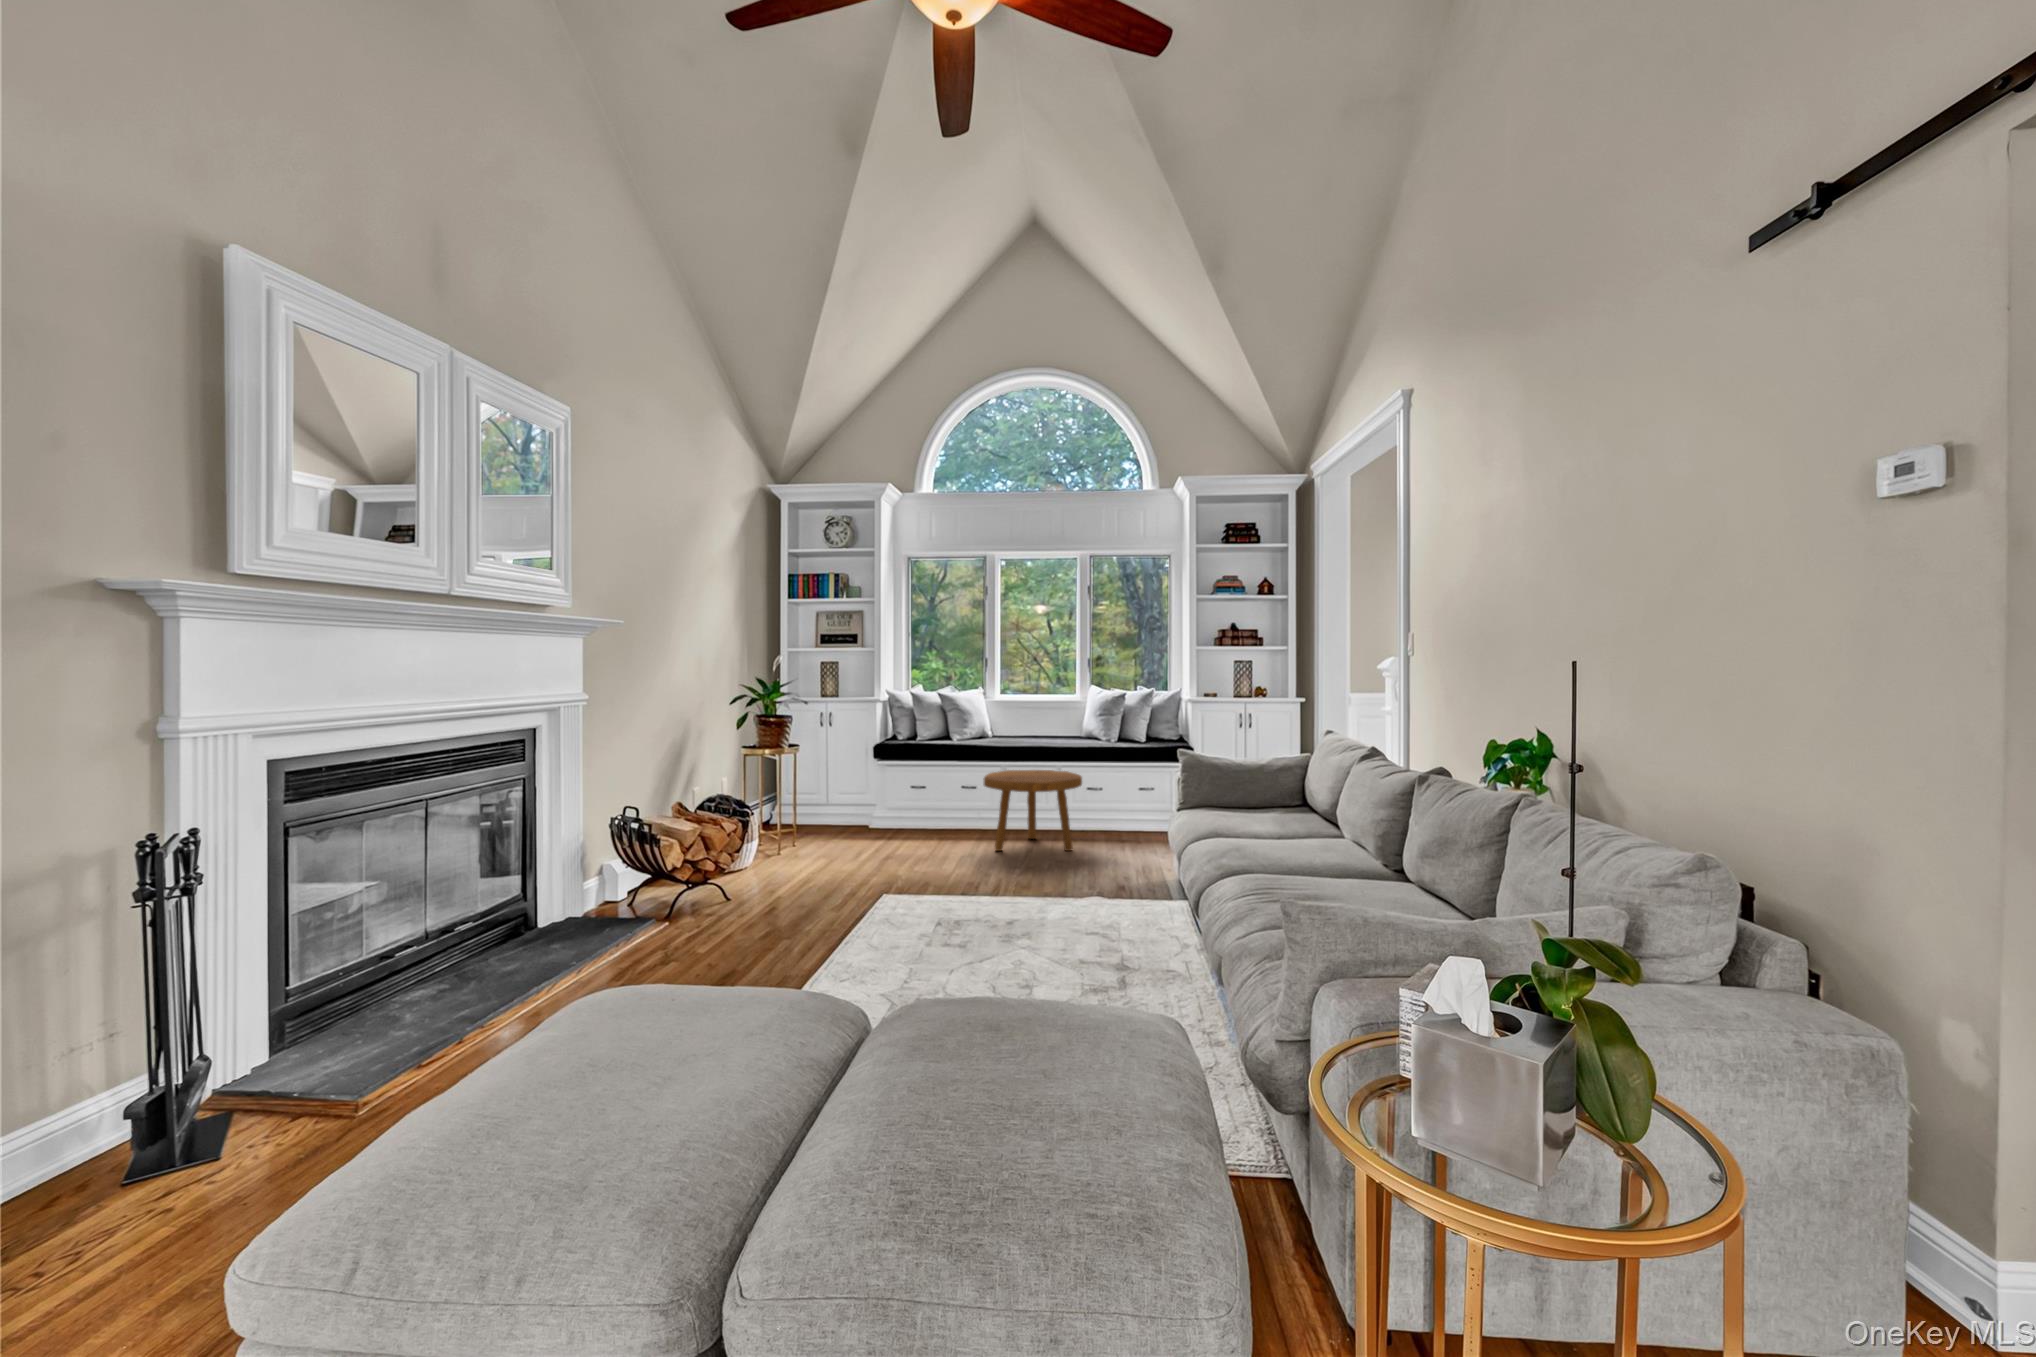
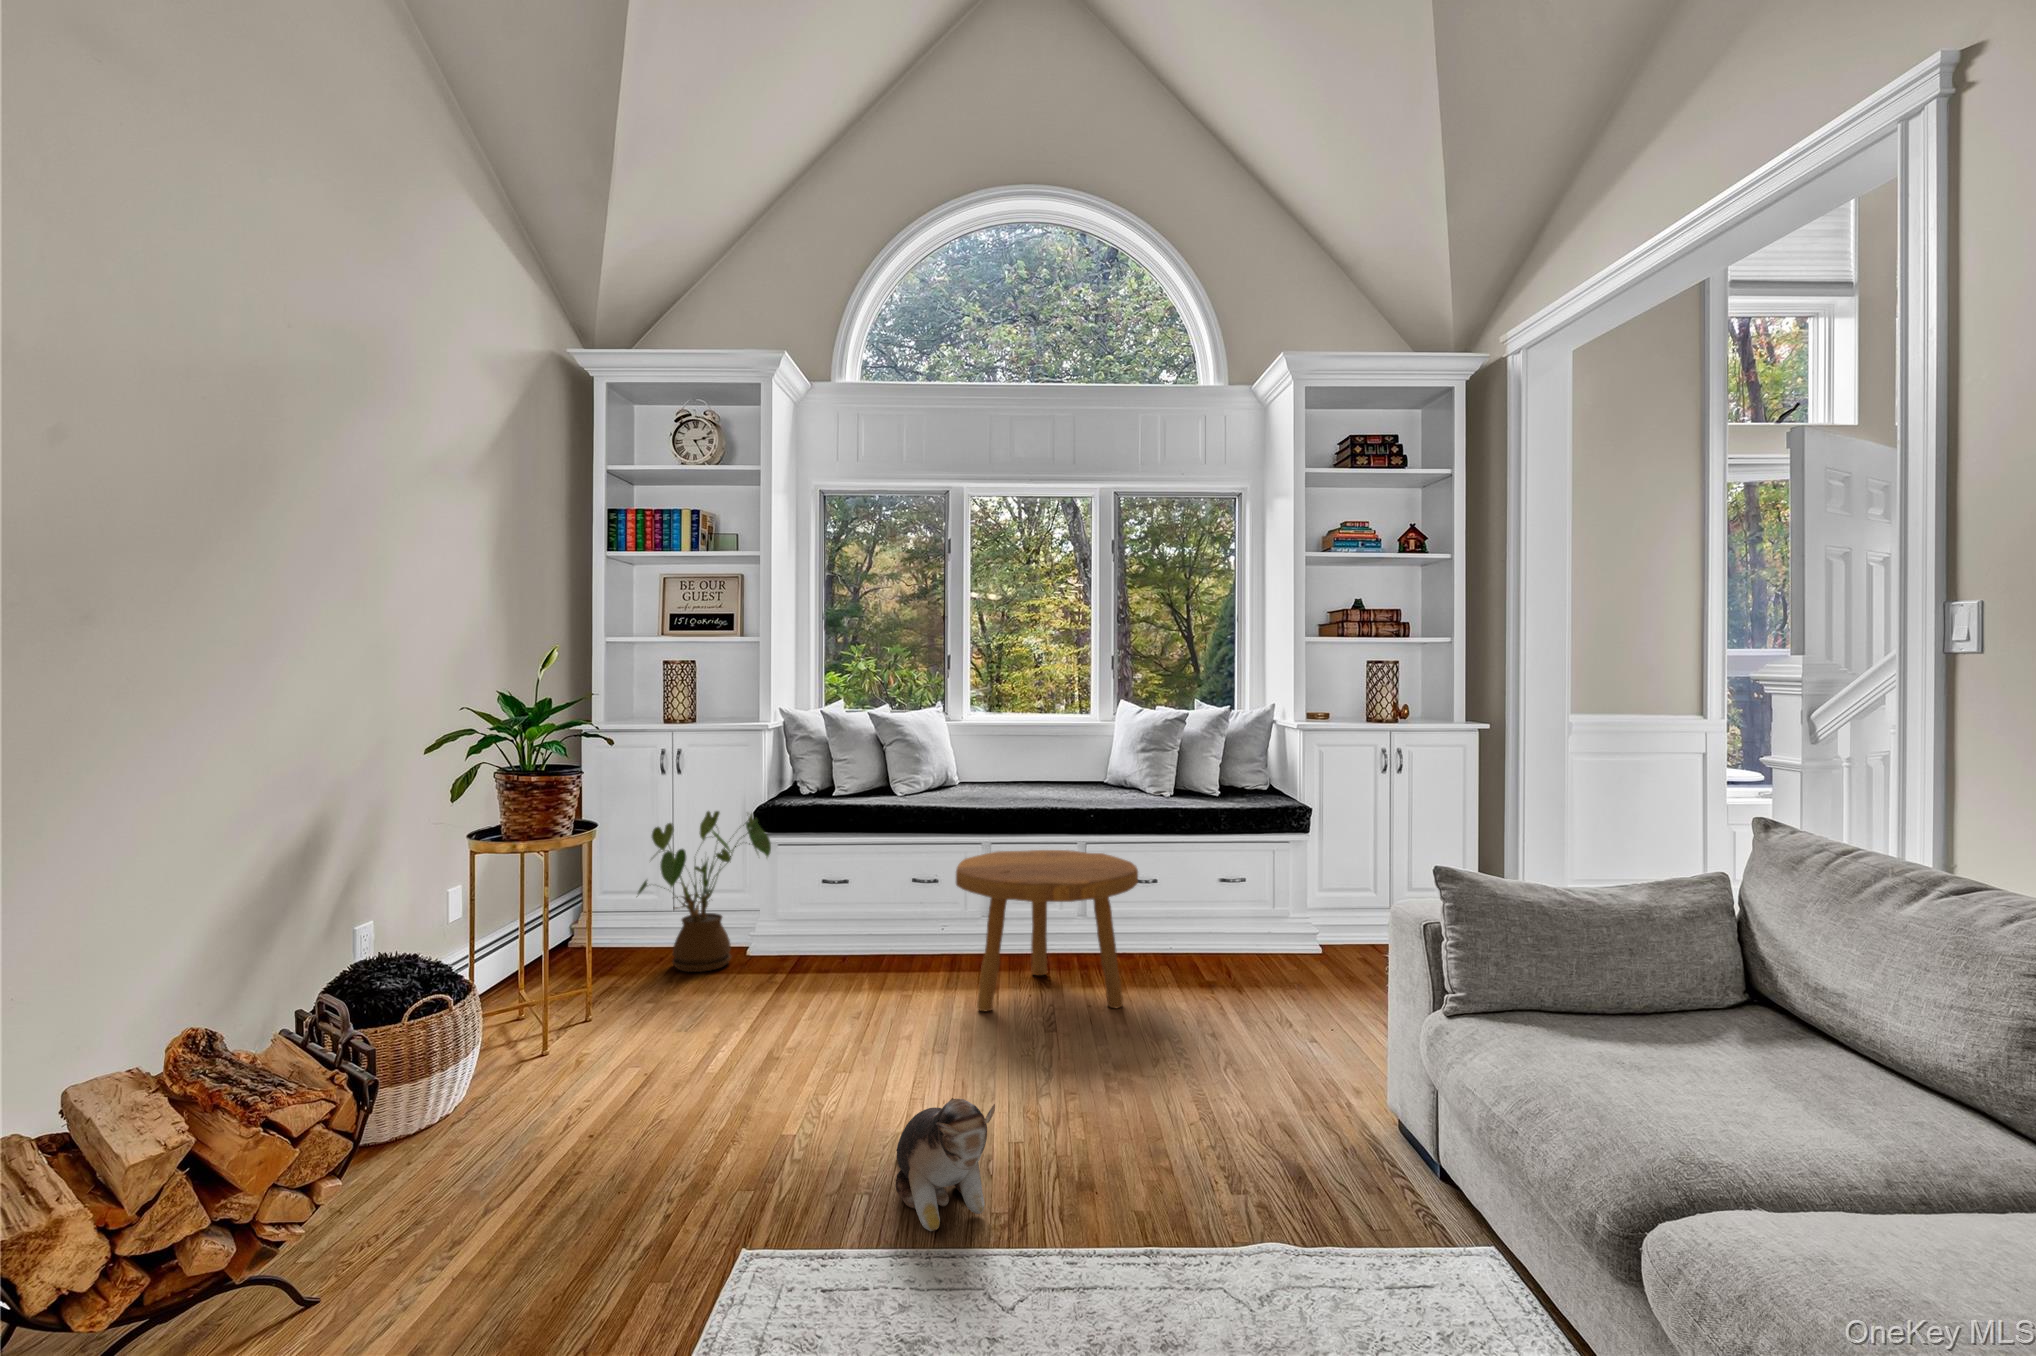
house plant: none [811,748,884,836] -> present [638,811,771,972]
plush toy: none [947,854,987,909] -> present [895,1098,995,1231]

